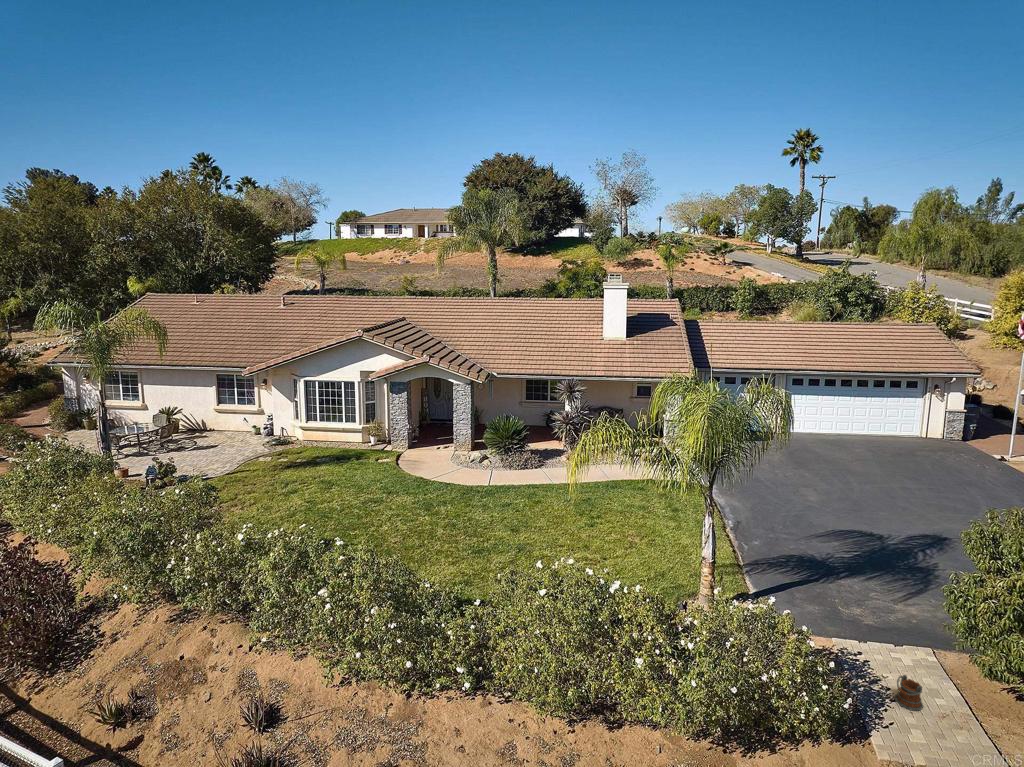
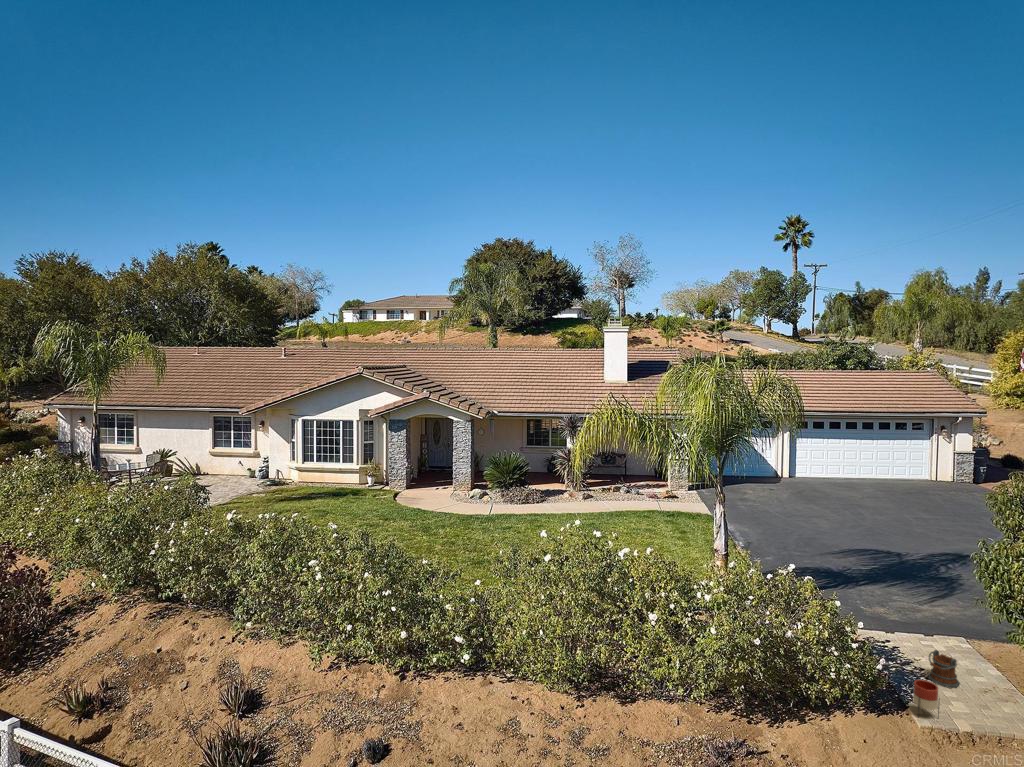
planter: none [876,712,900,747] -> present [913,680,939,717]

